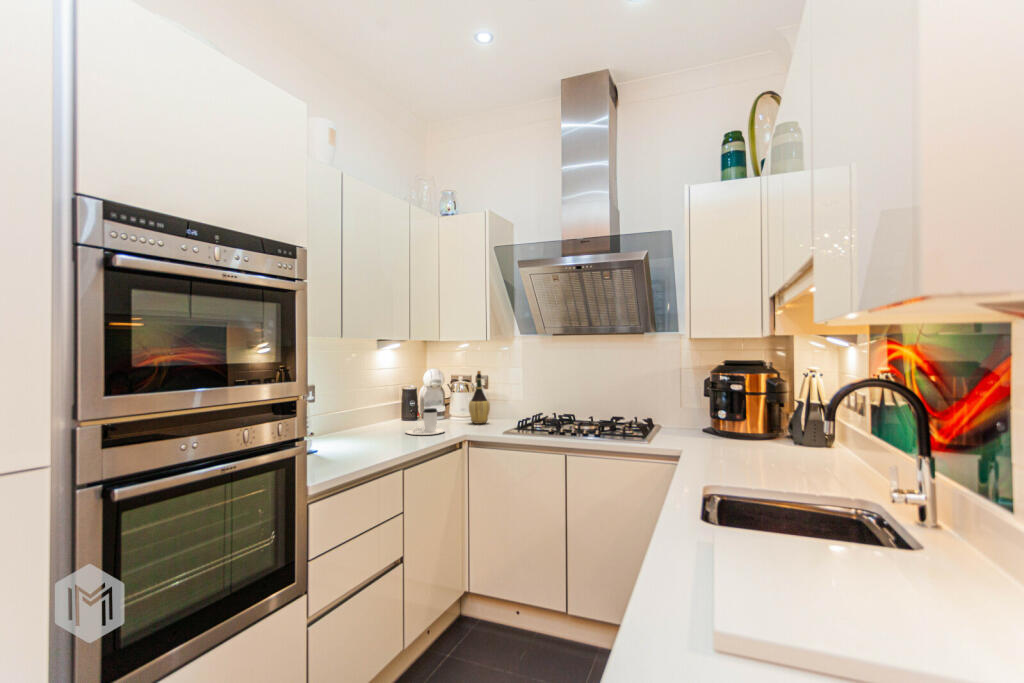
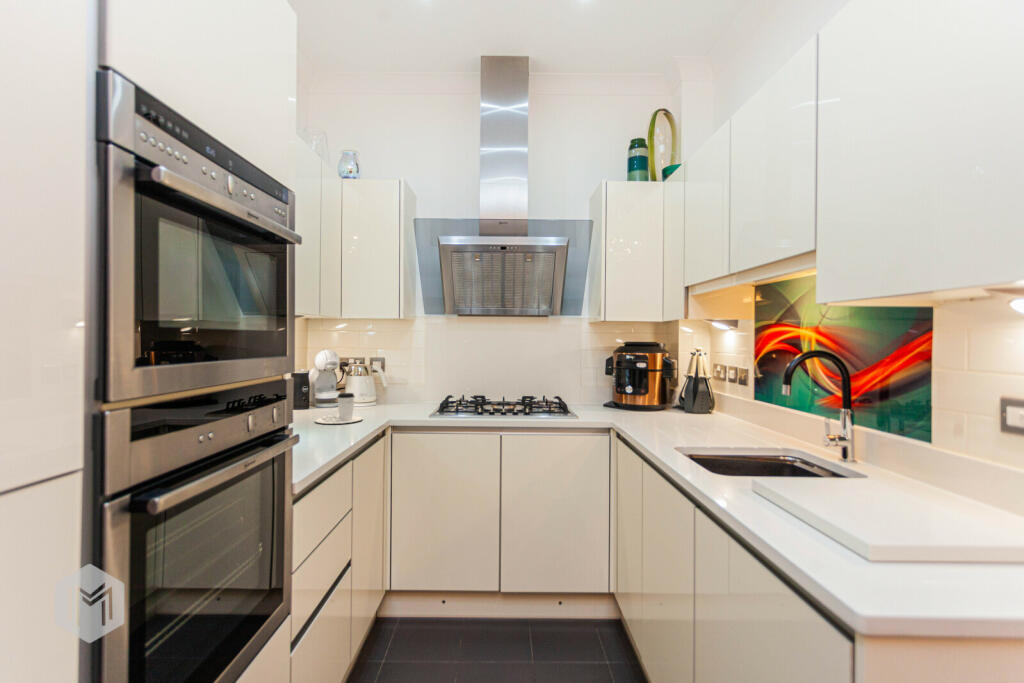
wine bottle: present [469,371,490,423] -> none [374,352,398,409]

